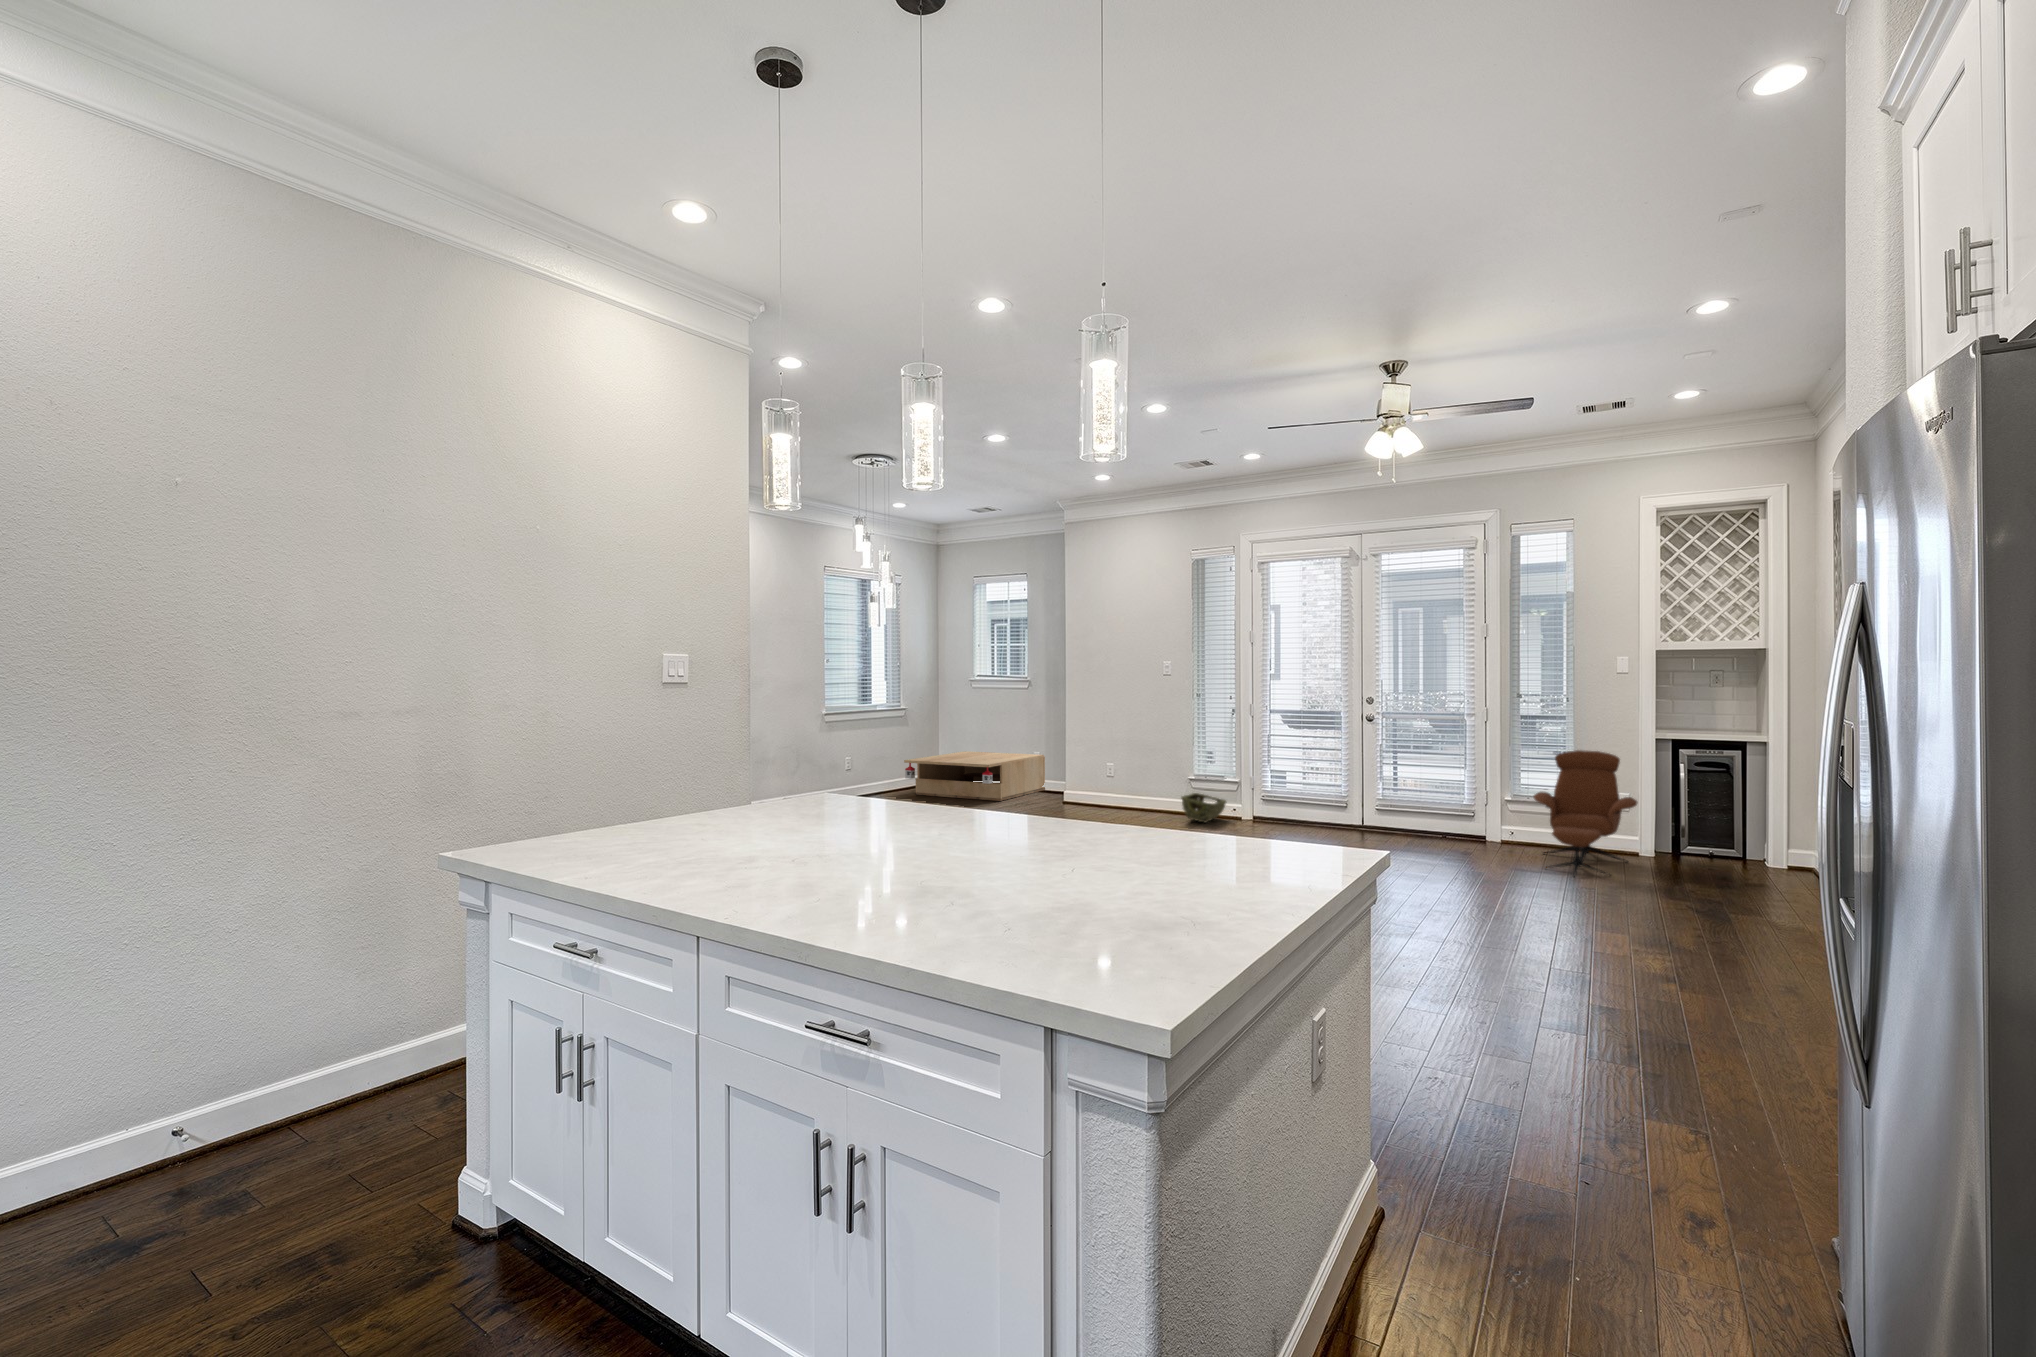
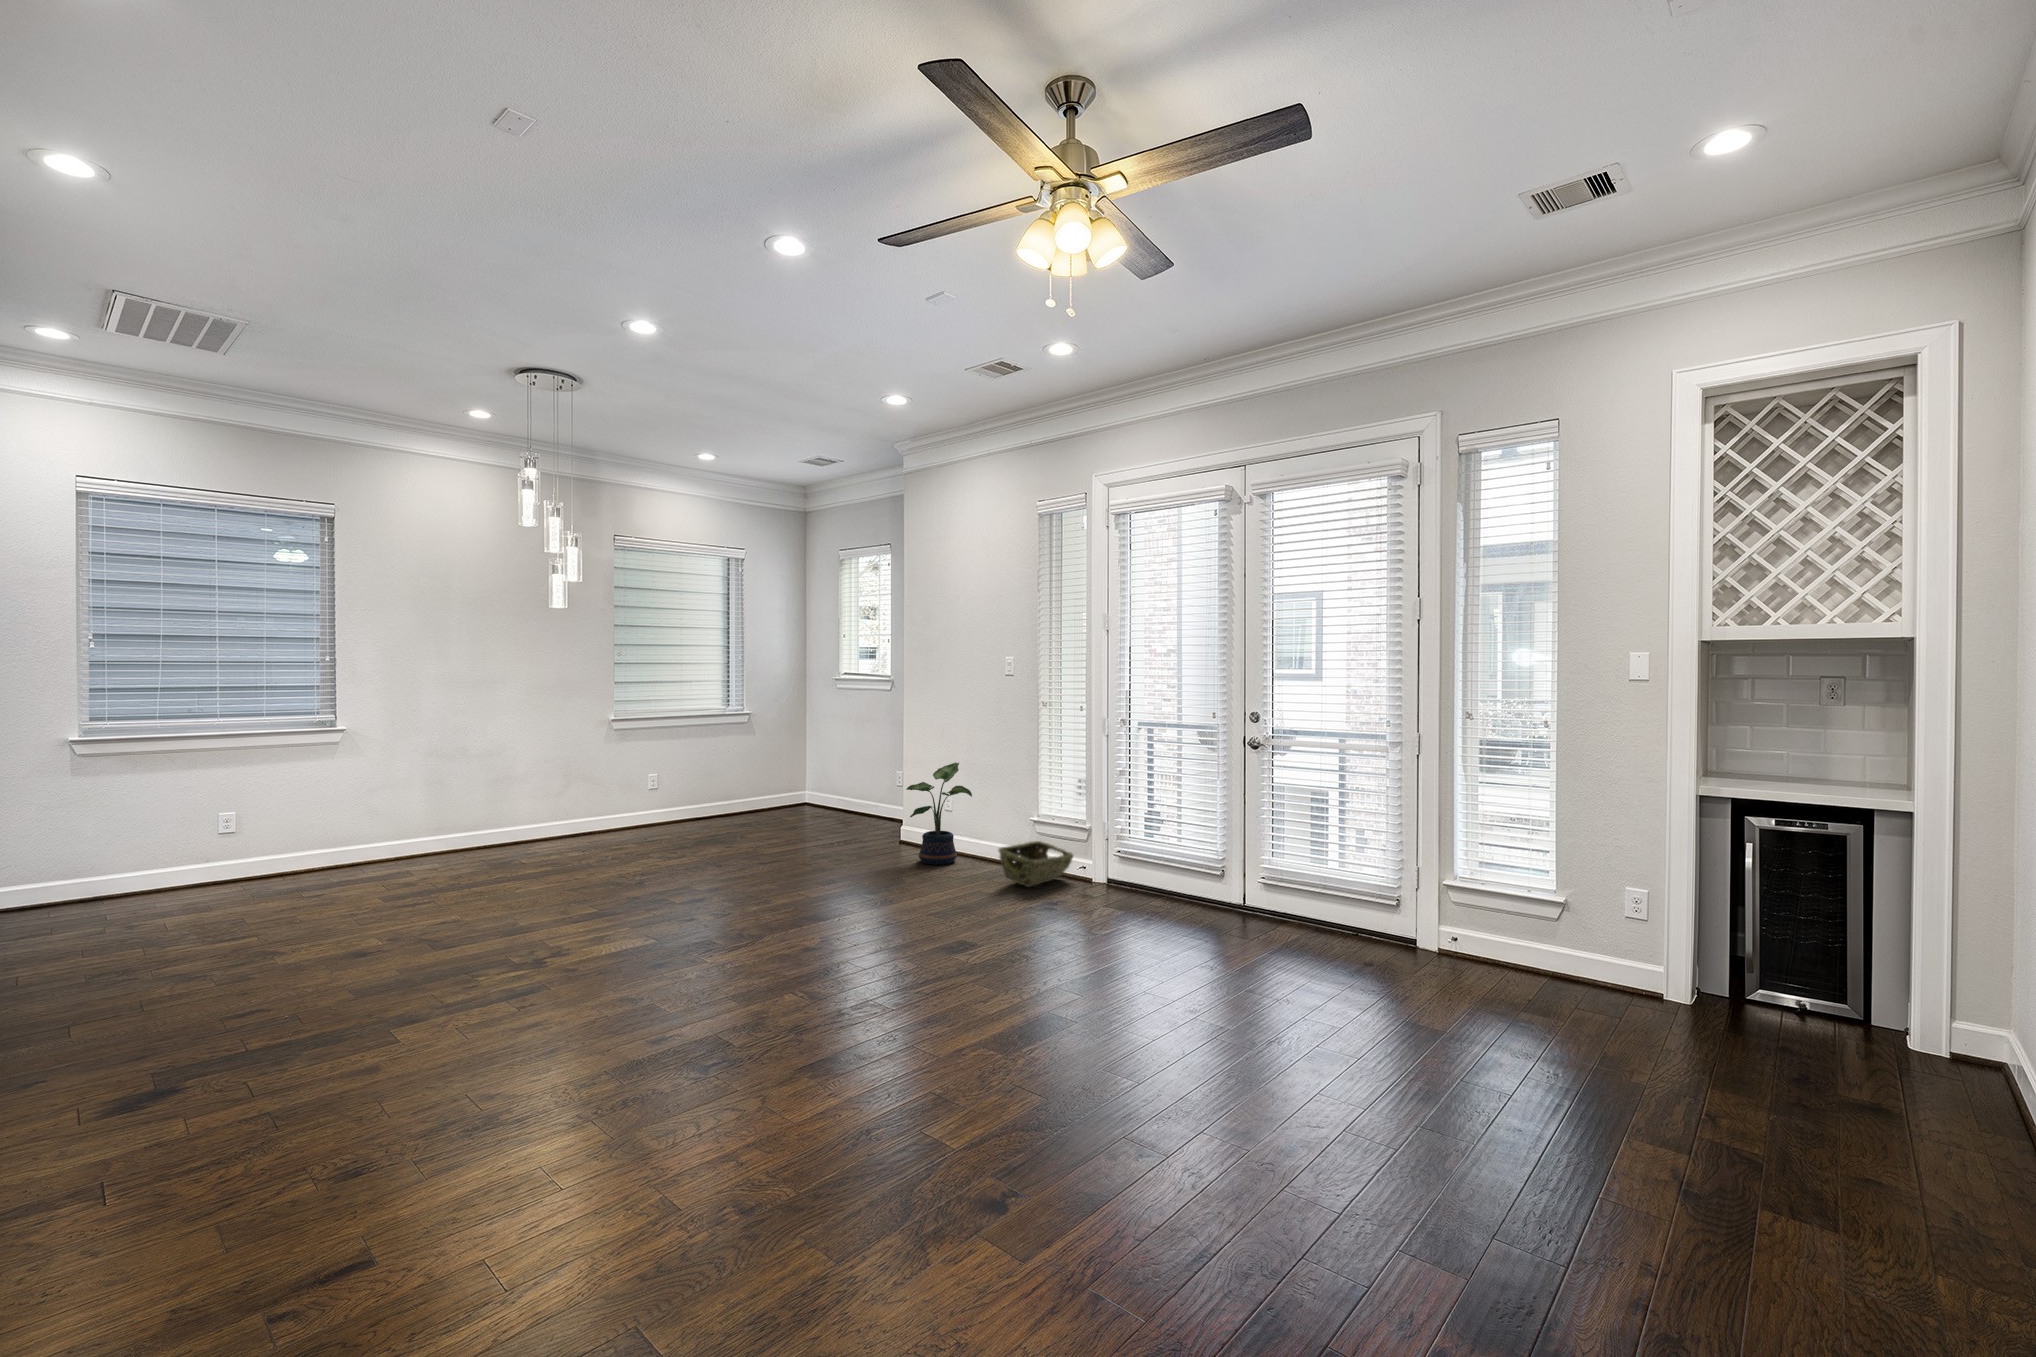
potted plant: none [1092,740,1144,814] -> present [906,763,972,865]
lounge chair: present [1534,750,1638,876] -> none [1456,810,1649,1053]
coffee table: present [904,751,1045,801] -> none [723,767,914,836]

